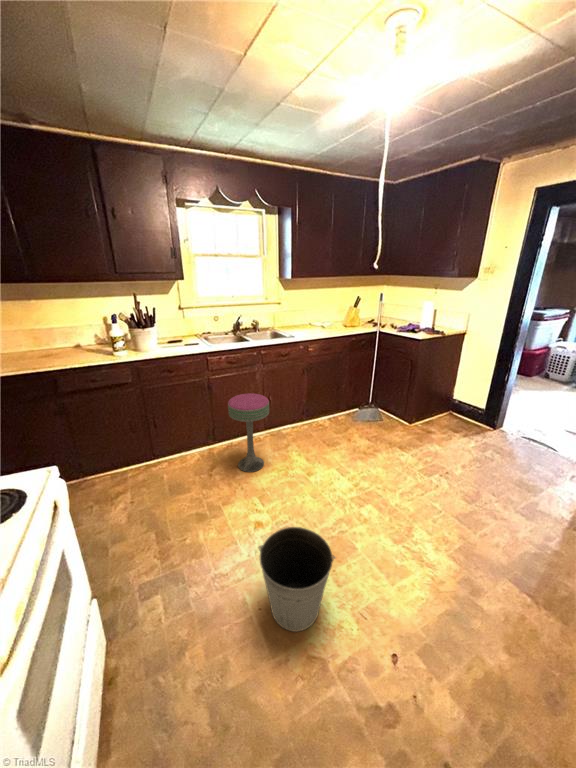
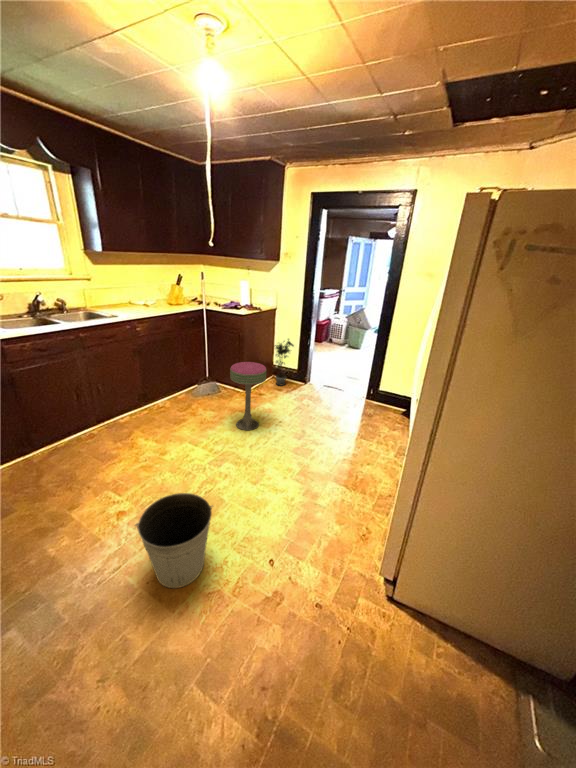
potted plant: none [451,371,483,427] -> present [275,339,294,385]
bar stool: present [228,393,269,472] -> present [230,362,267,430]

